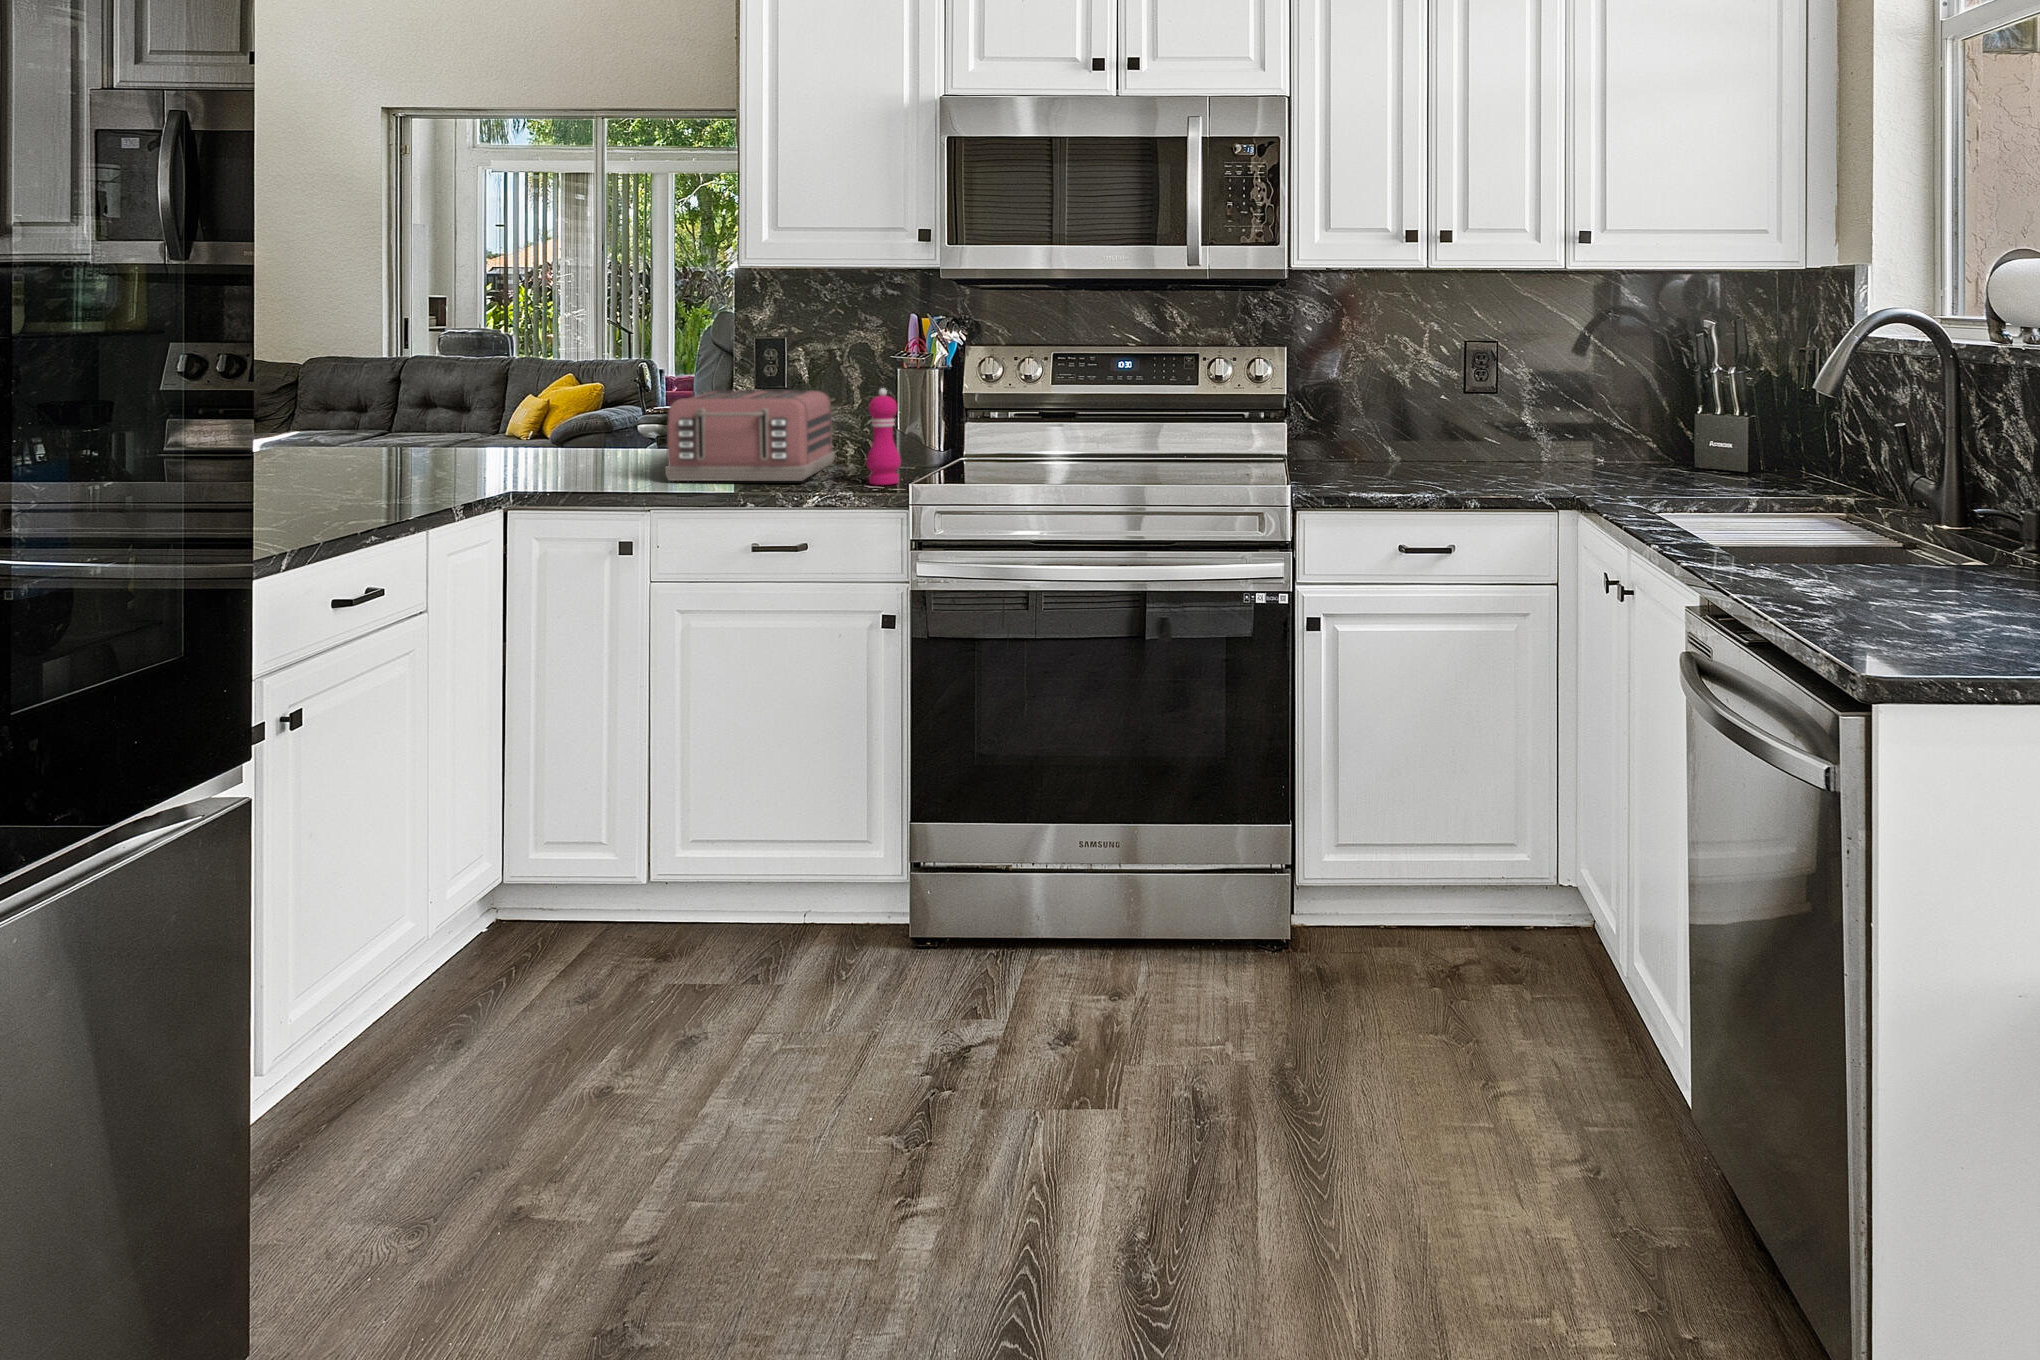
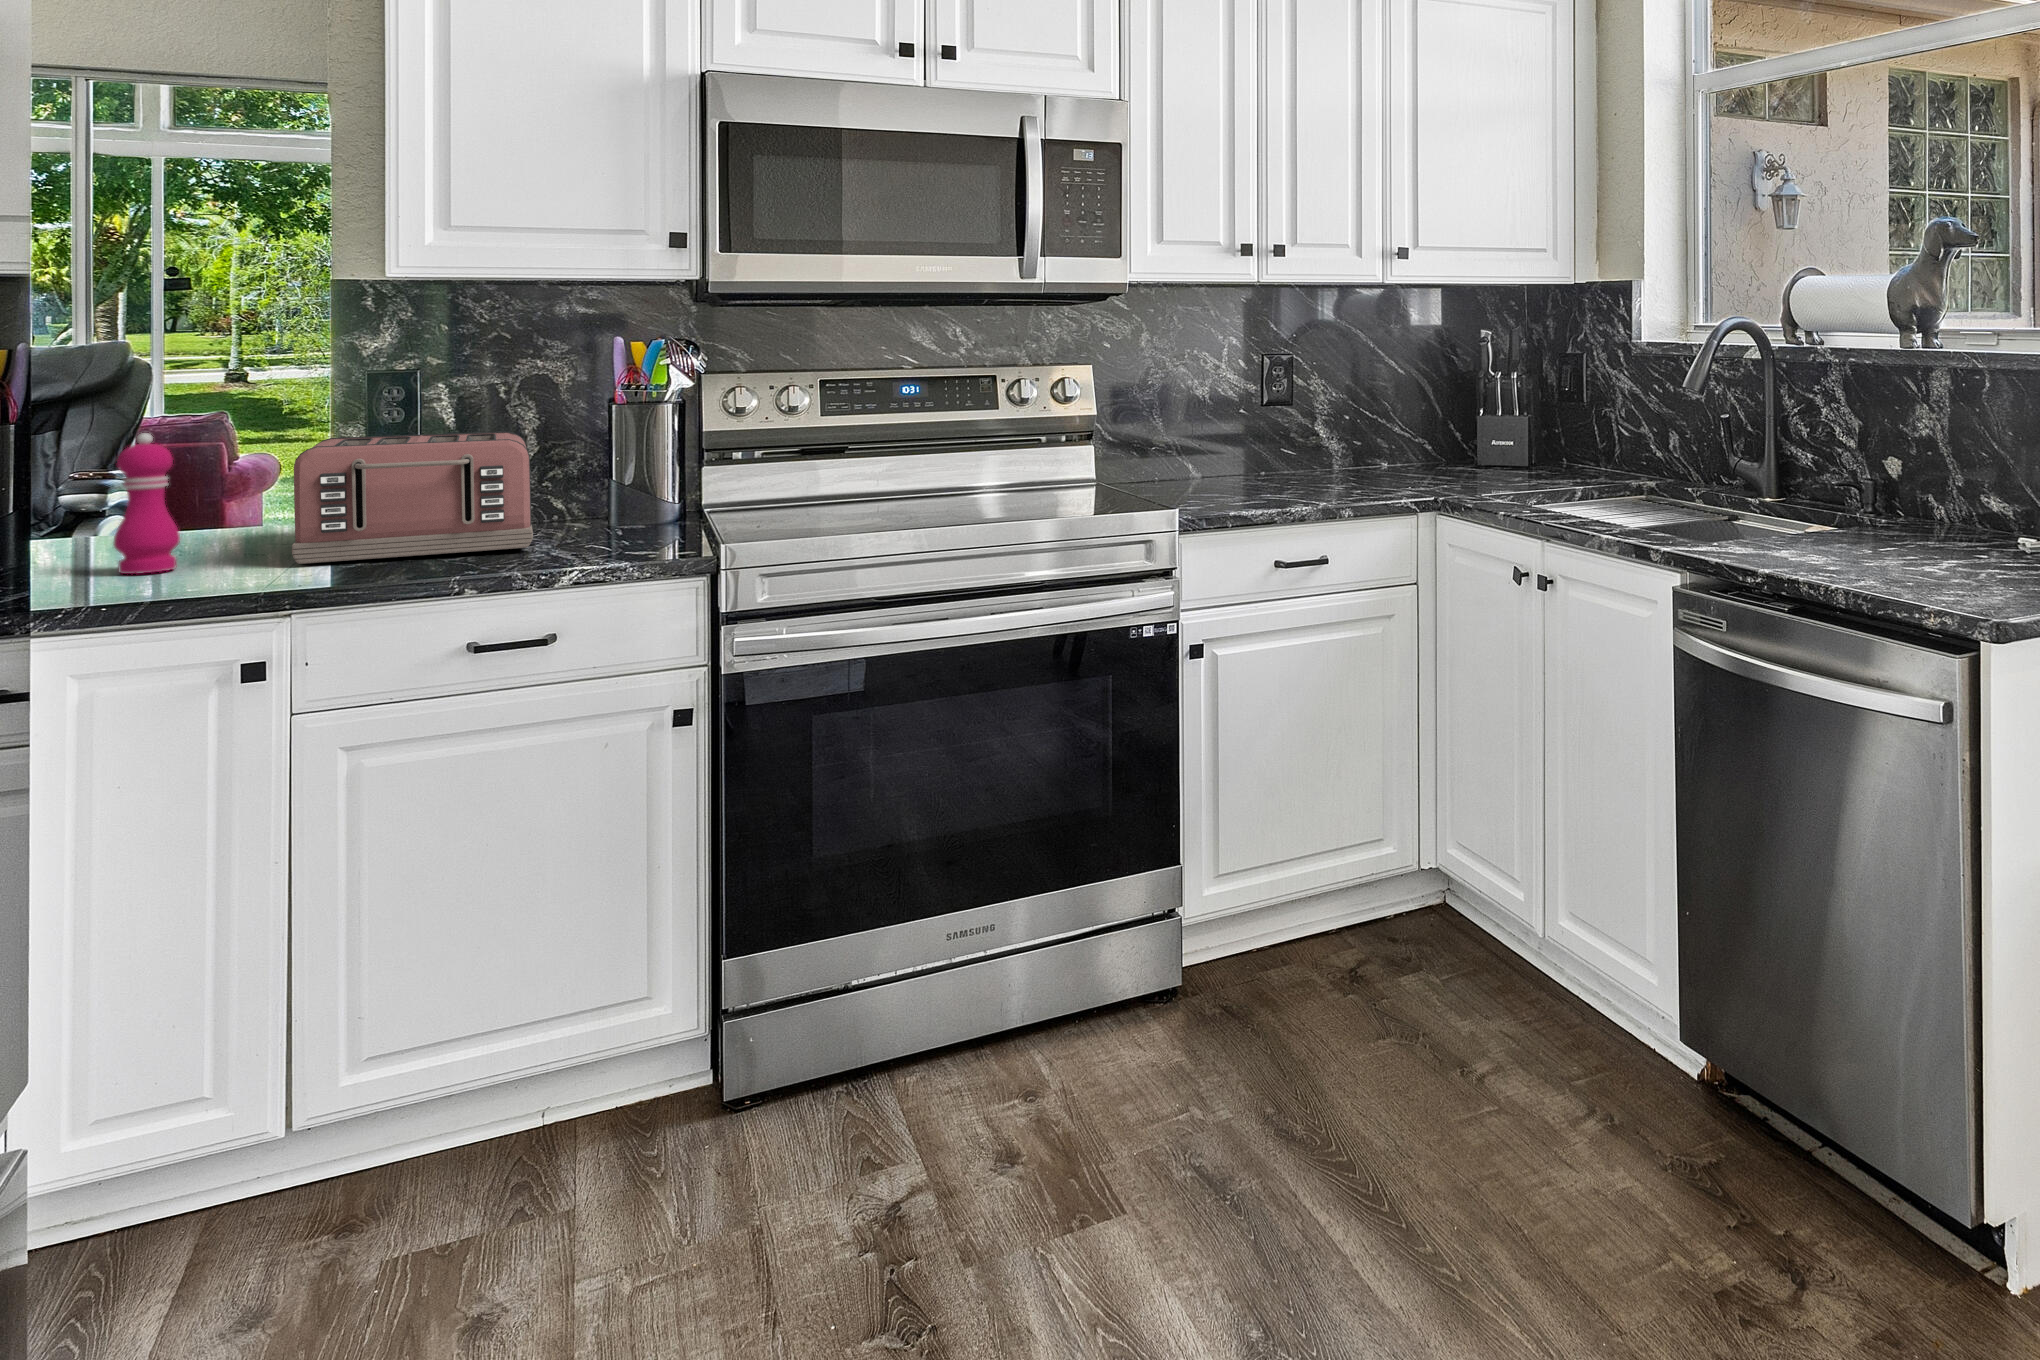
pepper mill: present [867,388,901,485] -> present [114,433,180,574]

